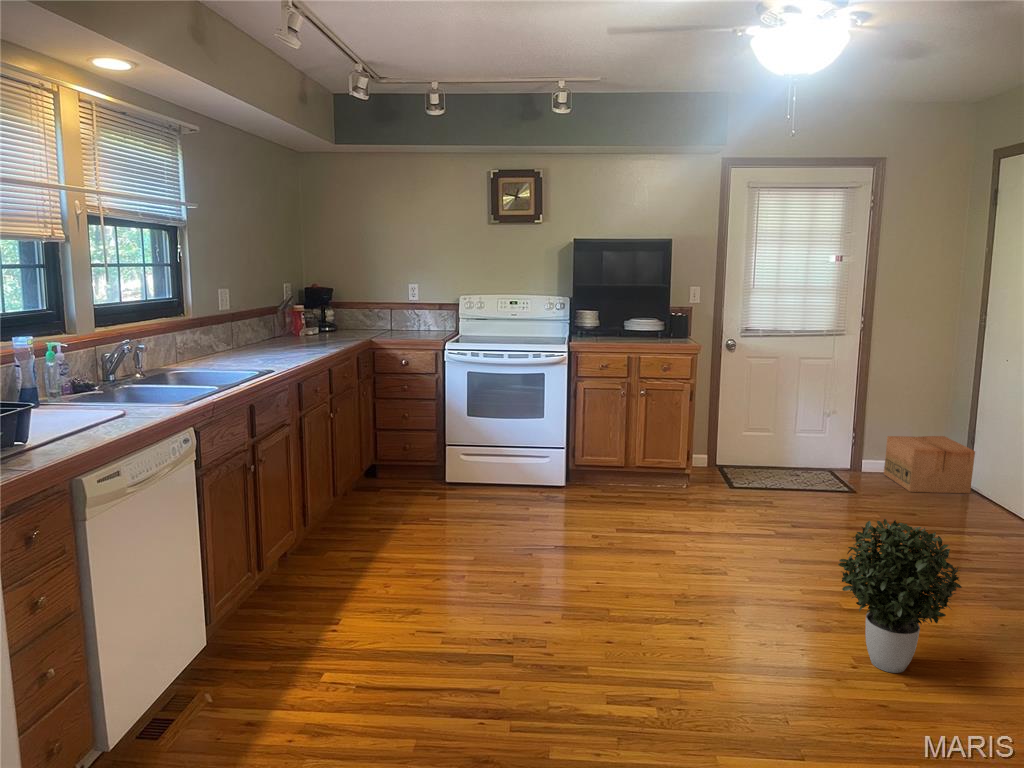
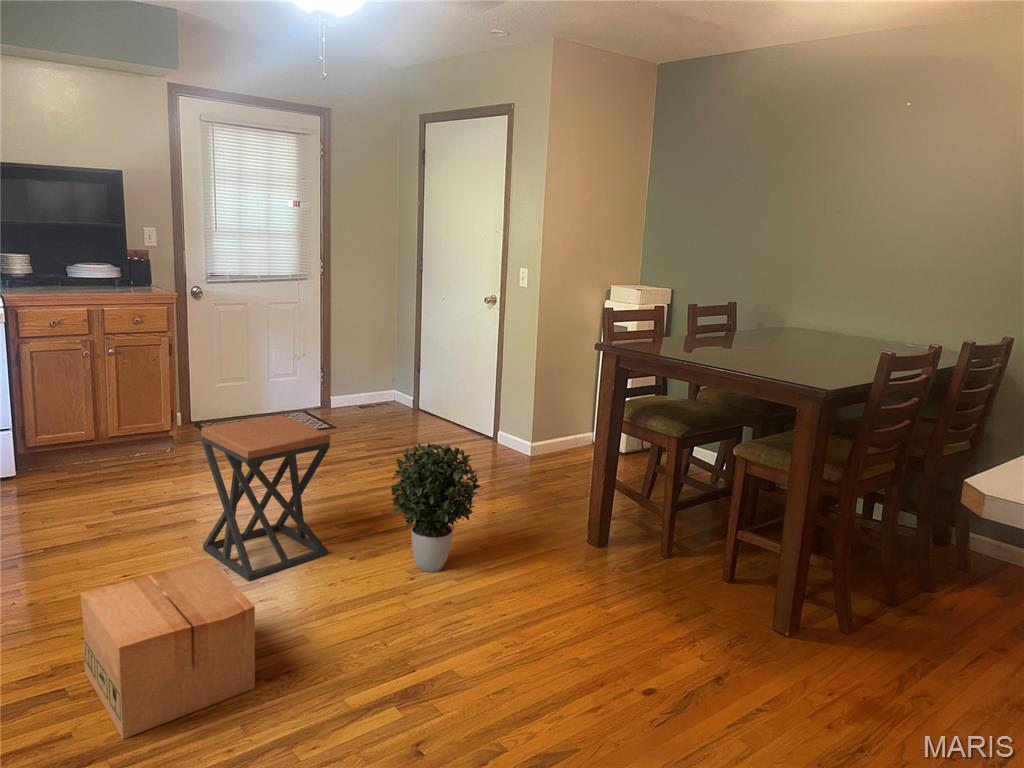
cardboard box: present [884,436,975,493] -> present [80,558,255,739]
stool: none [667,465,786,617] -> present [201,415,330,581]

